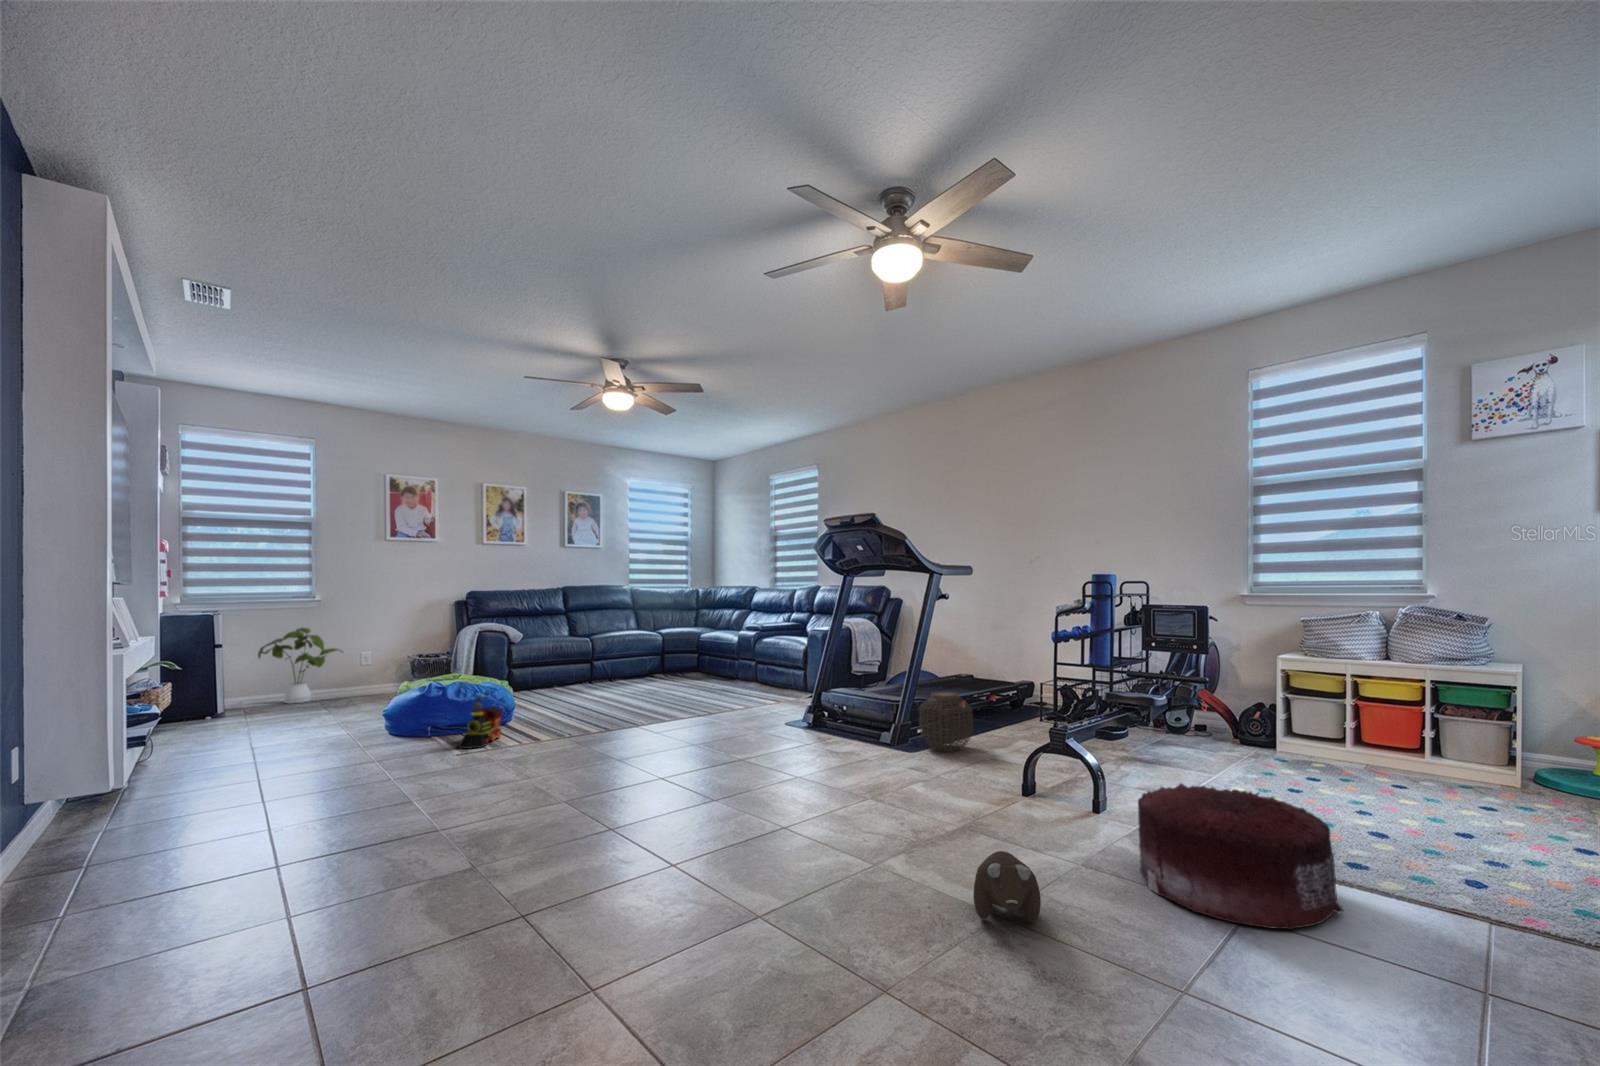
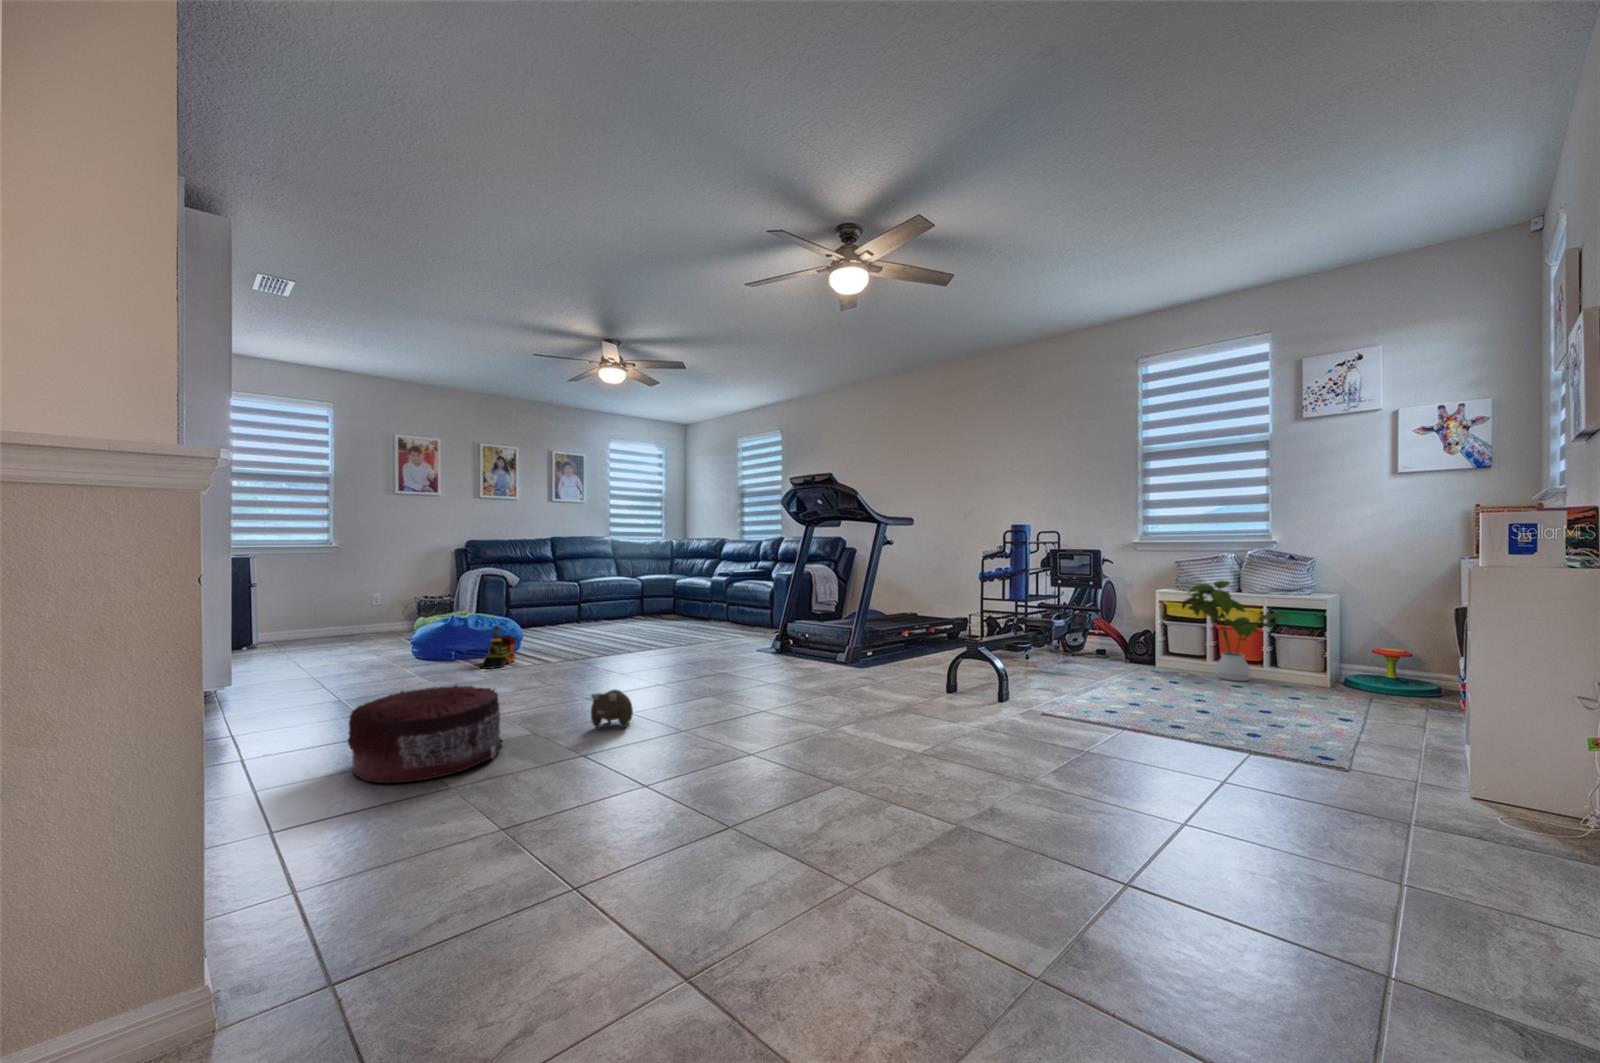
house plant: present [258,628,344,704] -> present [1182,581,1290,681]
woven basket: present [919,691,973,752] -> none [868,619,911,667]
pouf: present [1138,784,1343,930] -> present [348,685,503,783]
plush toy: present [974,851,1041,922] -> present [591,689,633,728]

